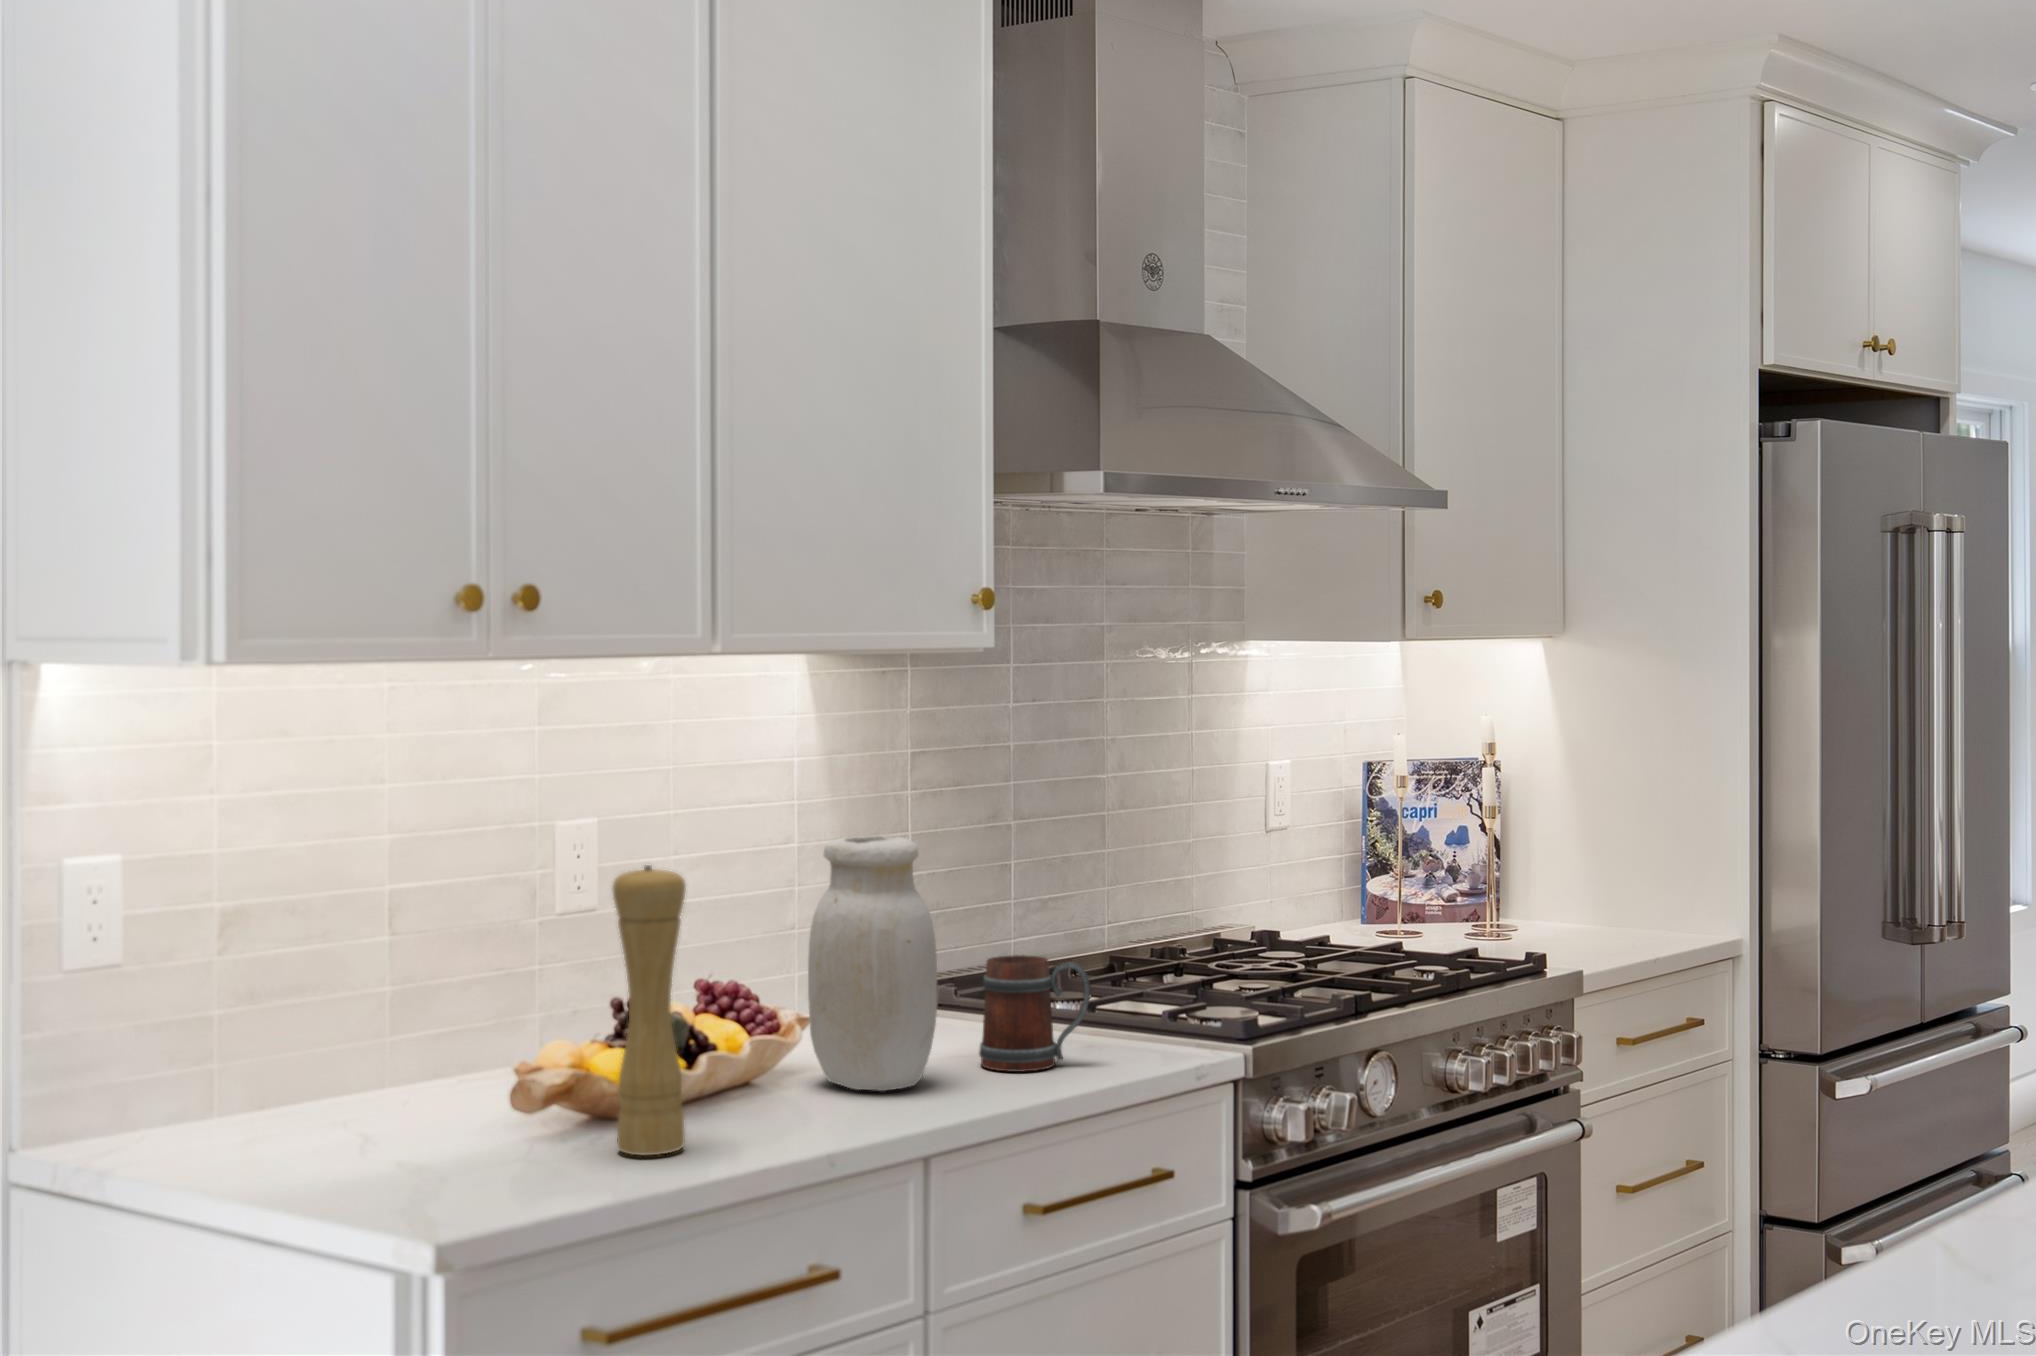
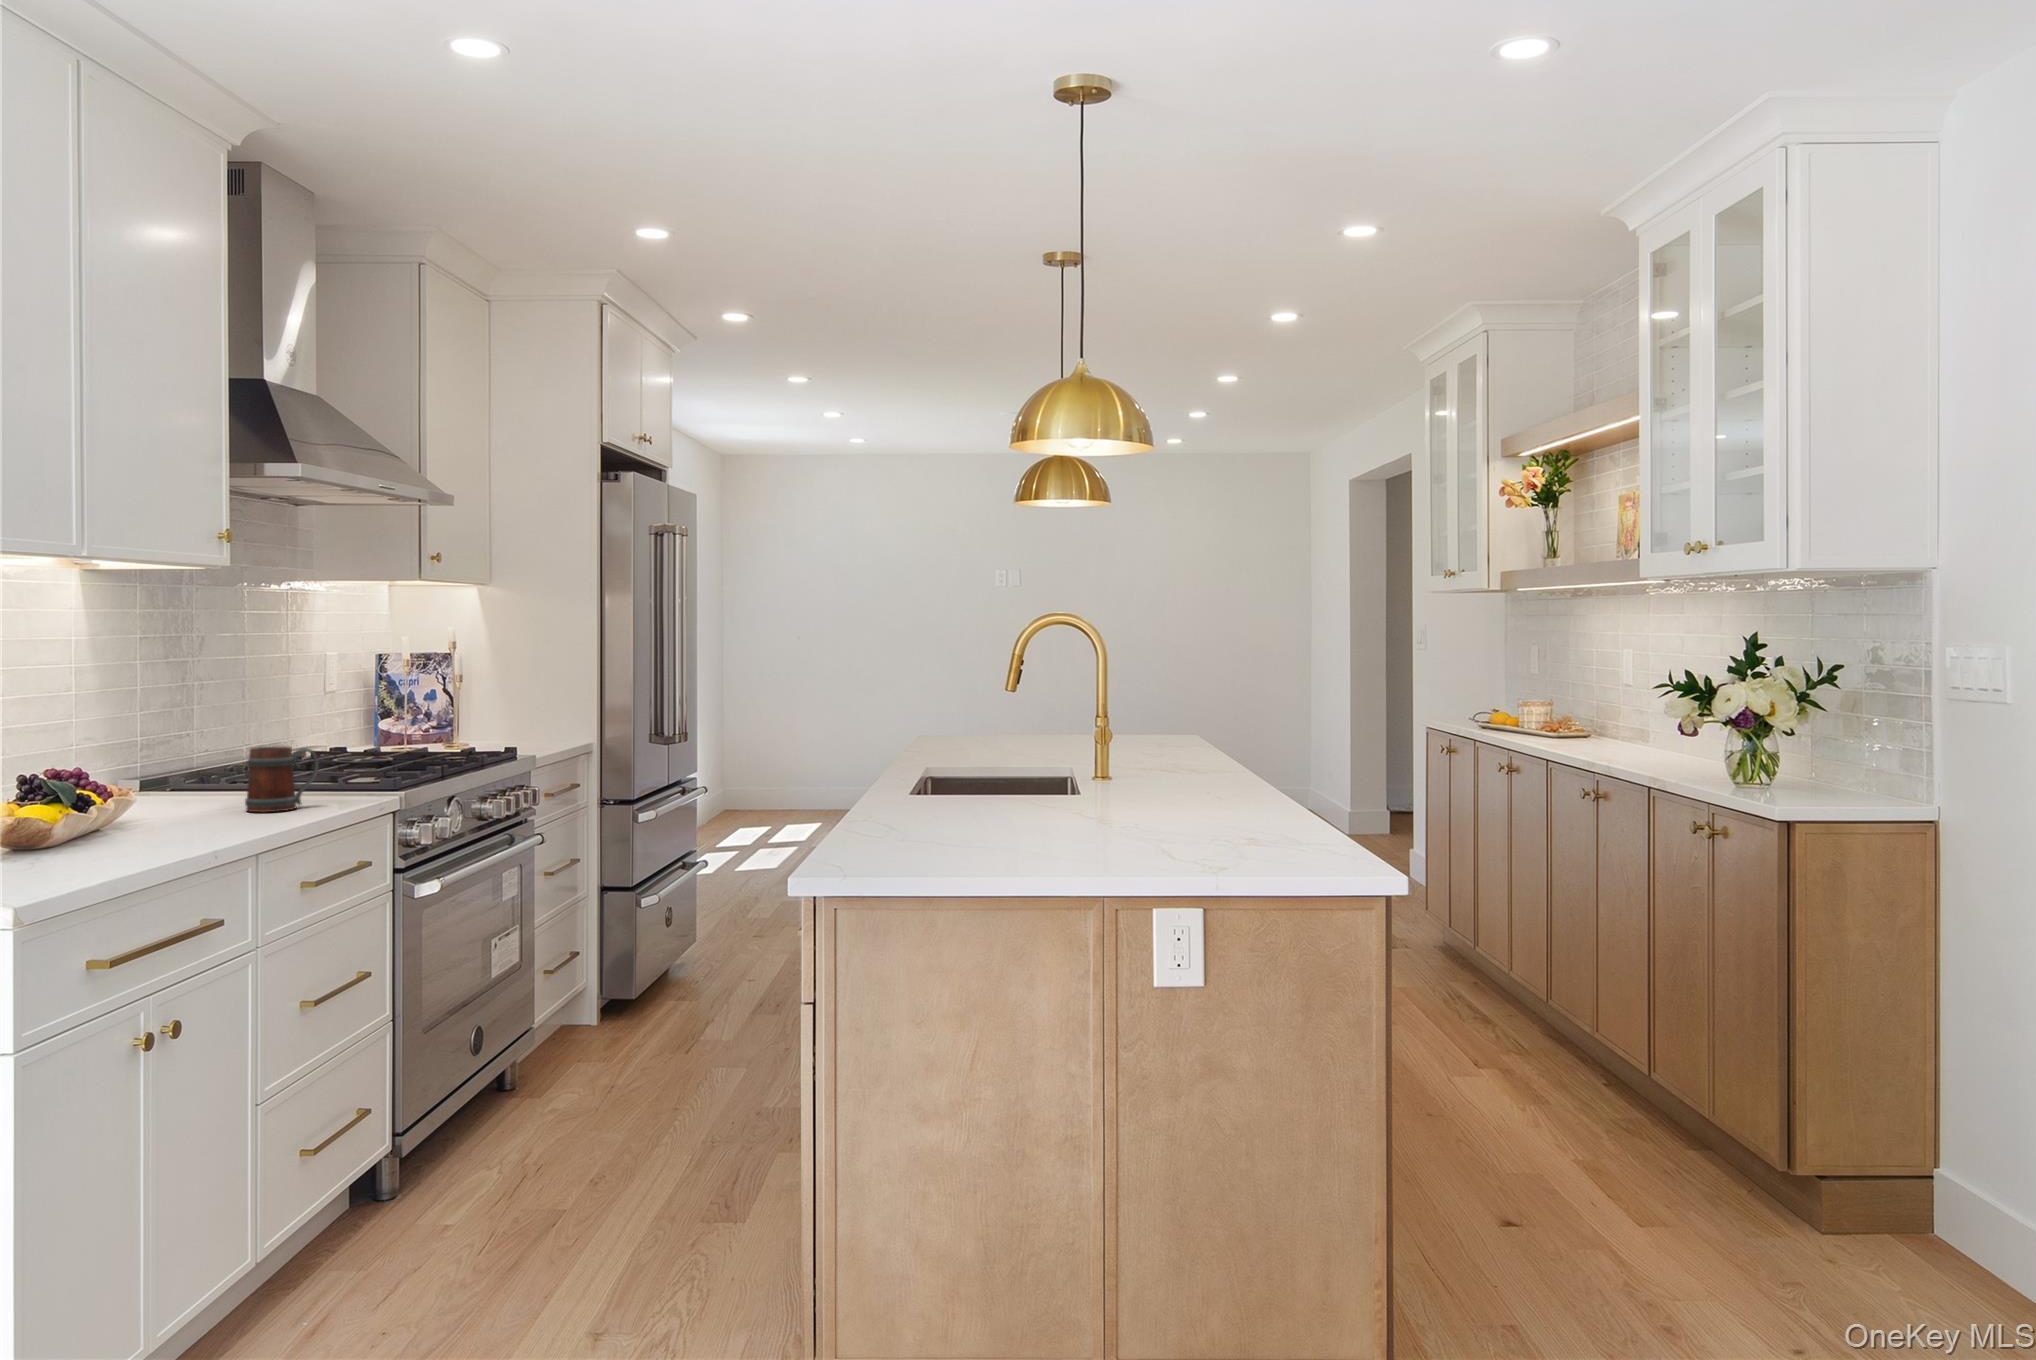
jar: present [808,836,937,1091] -> none [143,674,236,826]
pepper mill: present [613,865,686,1155] -> none [64,683,119,860]

